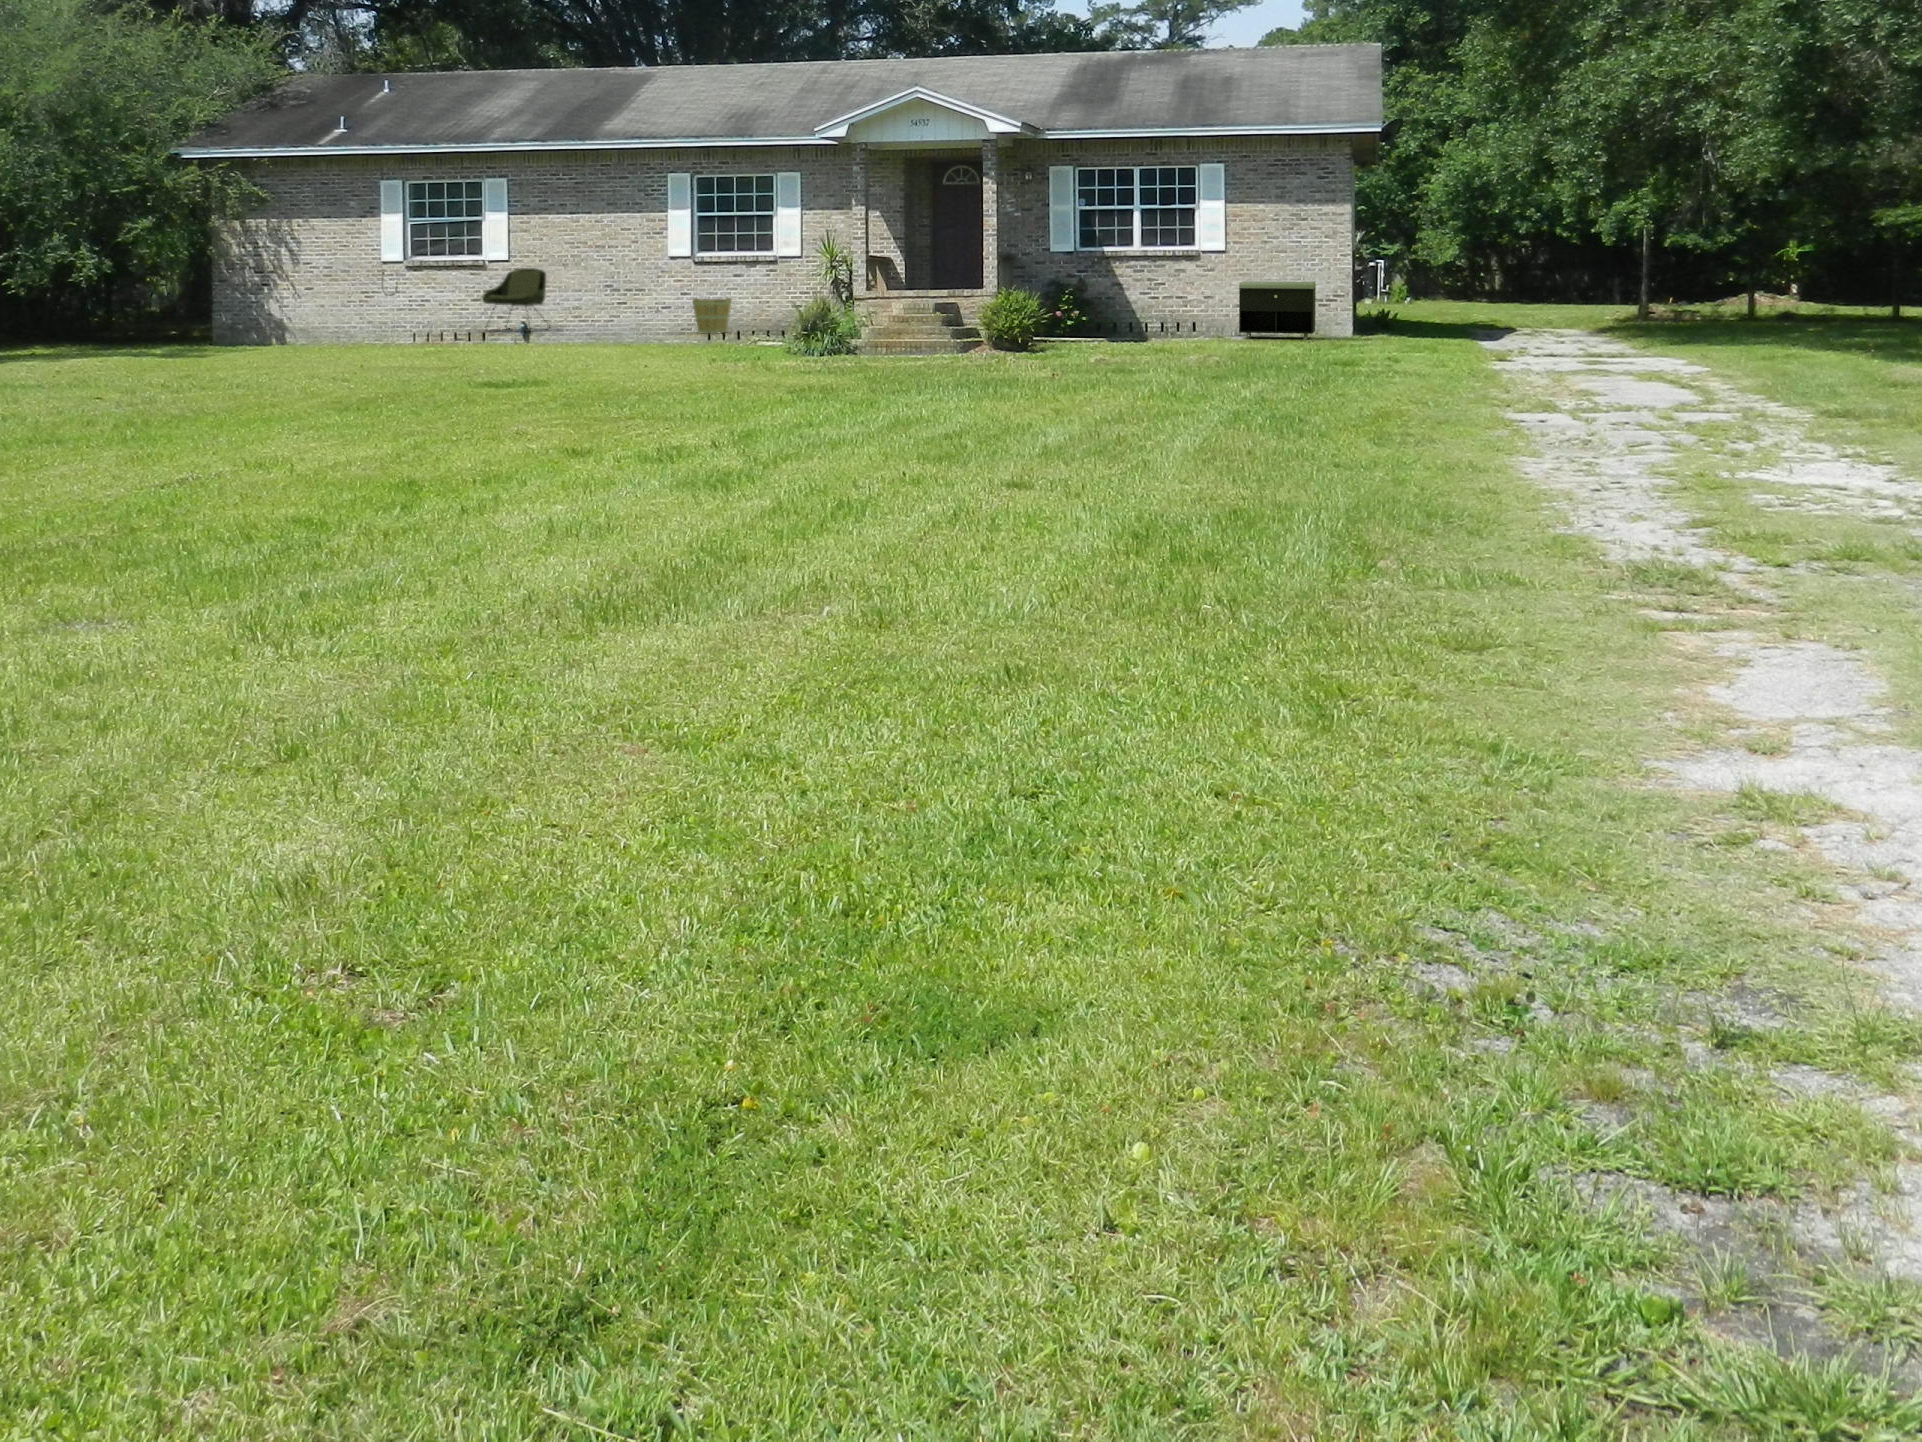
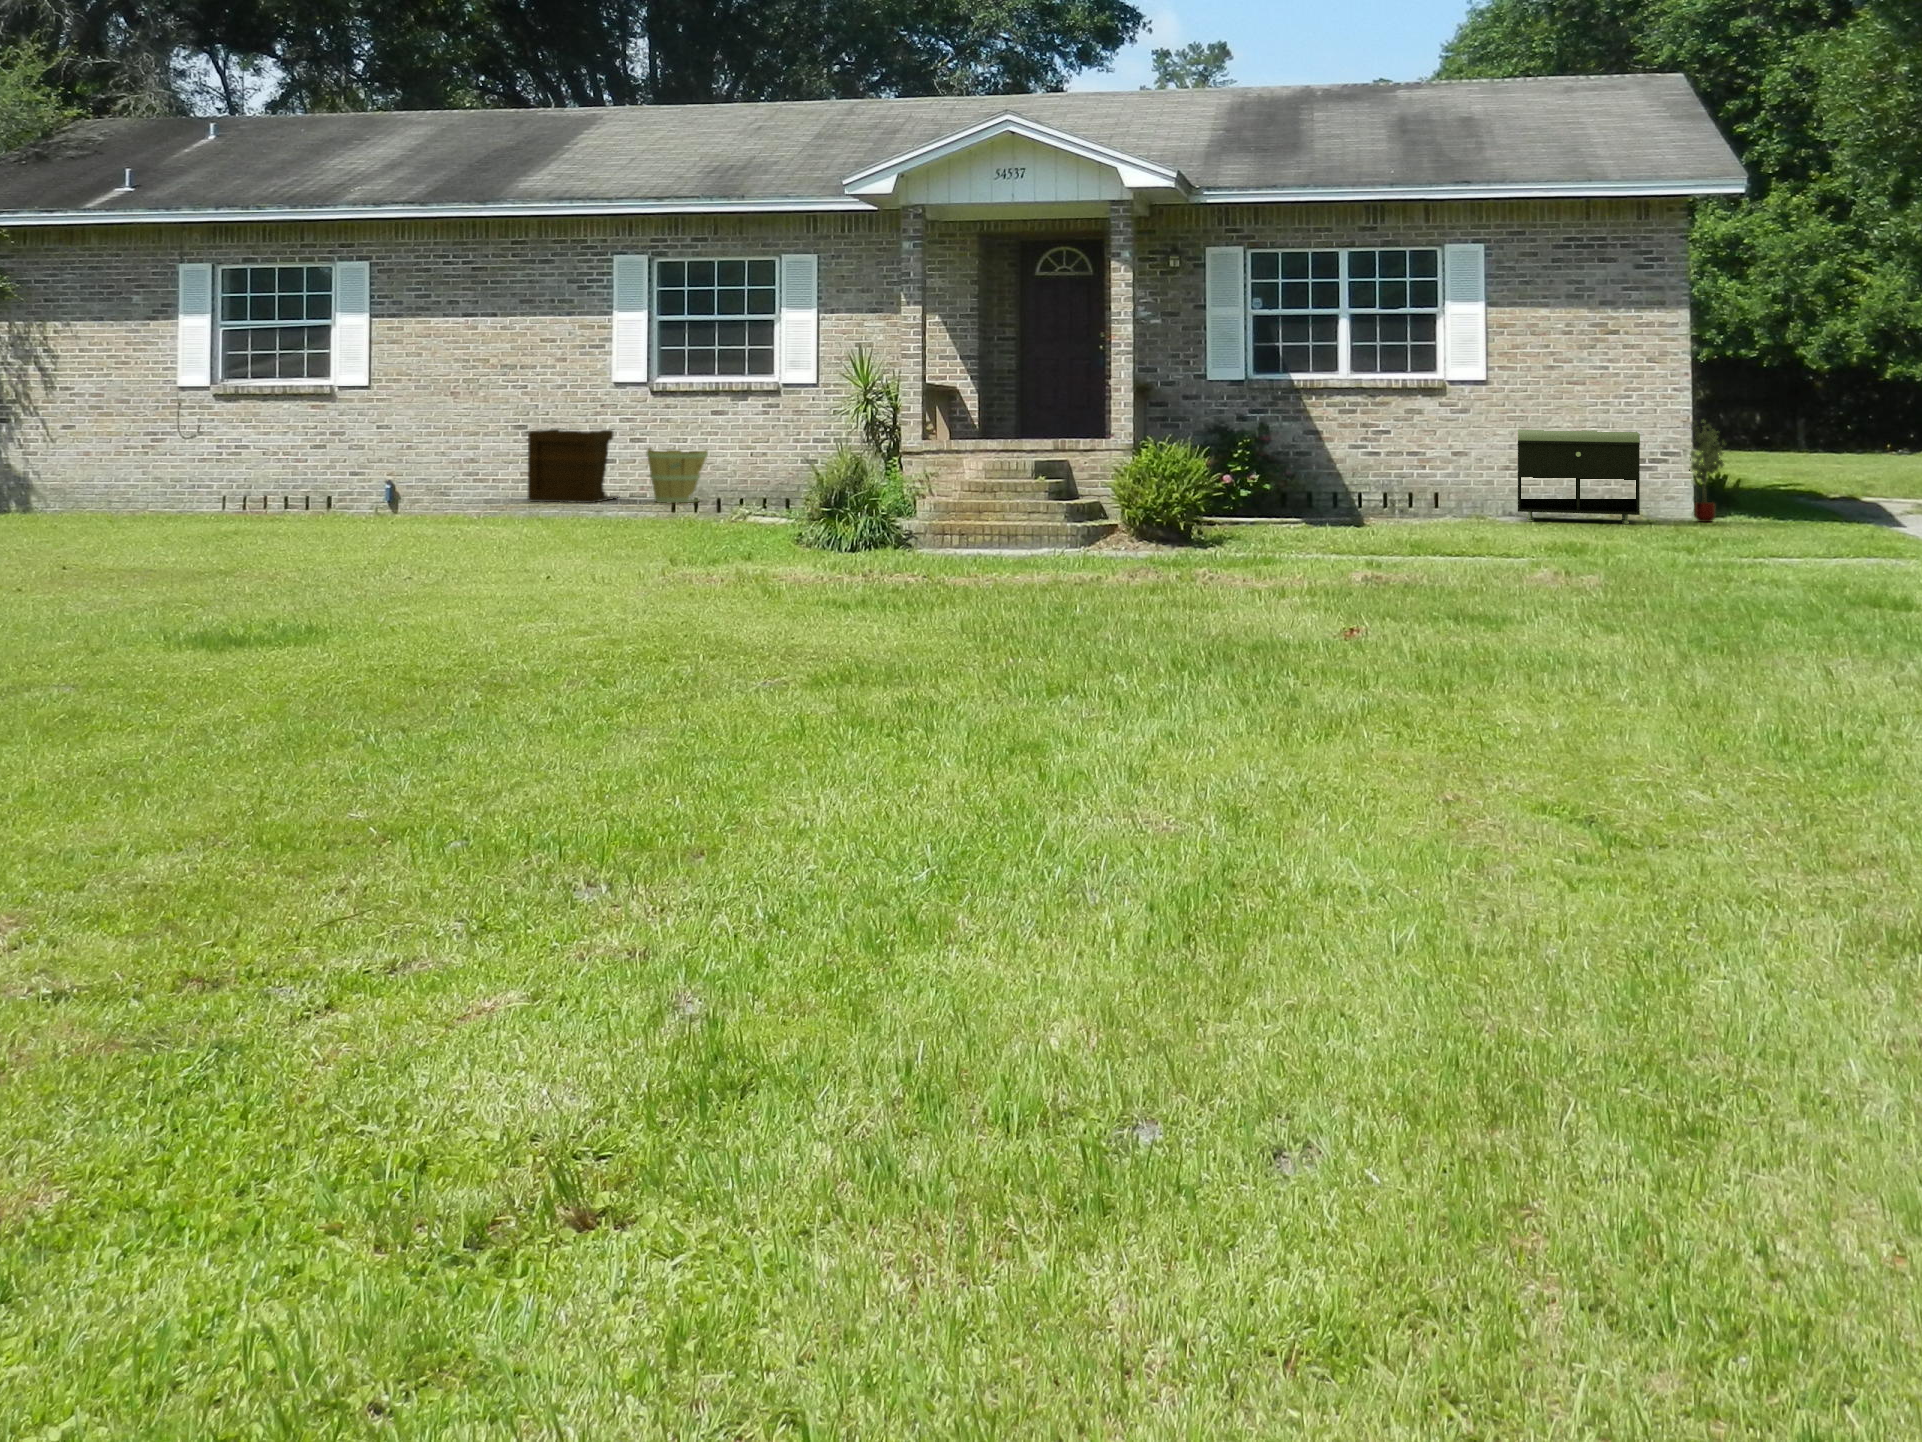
lounge chair: present [482,268,546,331] -> none [322,399,429,499]
potted tree: none [1338,274,1371,338] -> present [1689,420,1725,522]
wooden crate: none [616,287,675,334] -> present [528,429,620,503]

